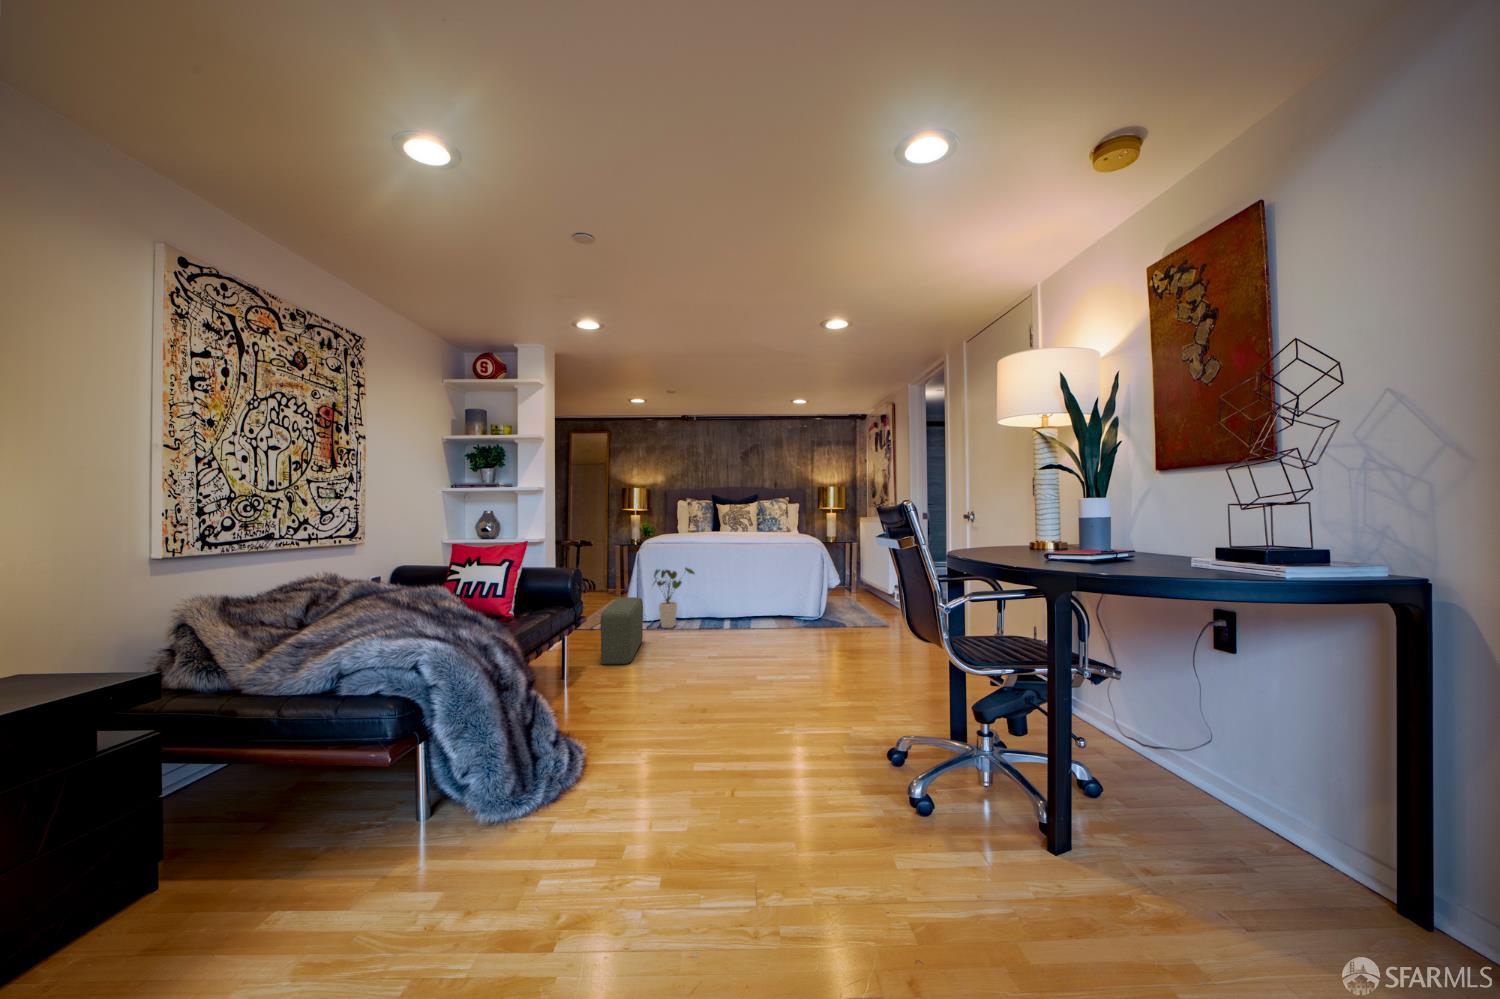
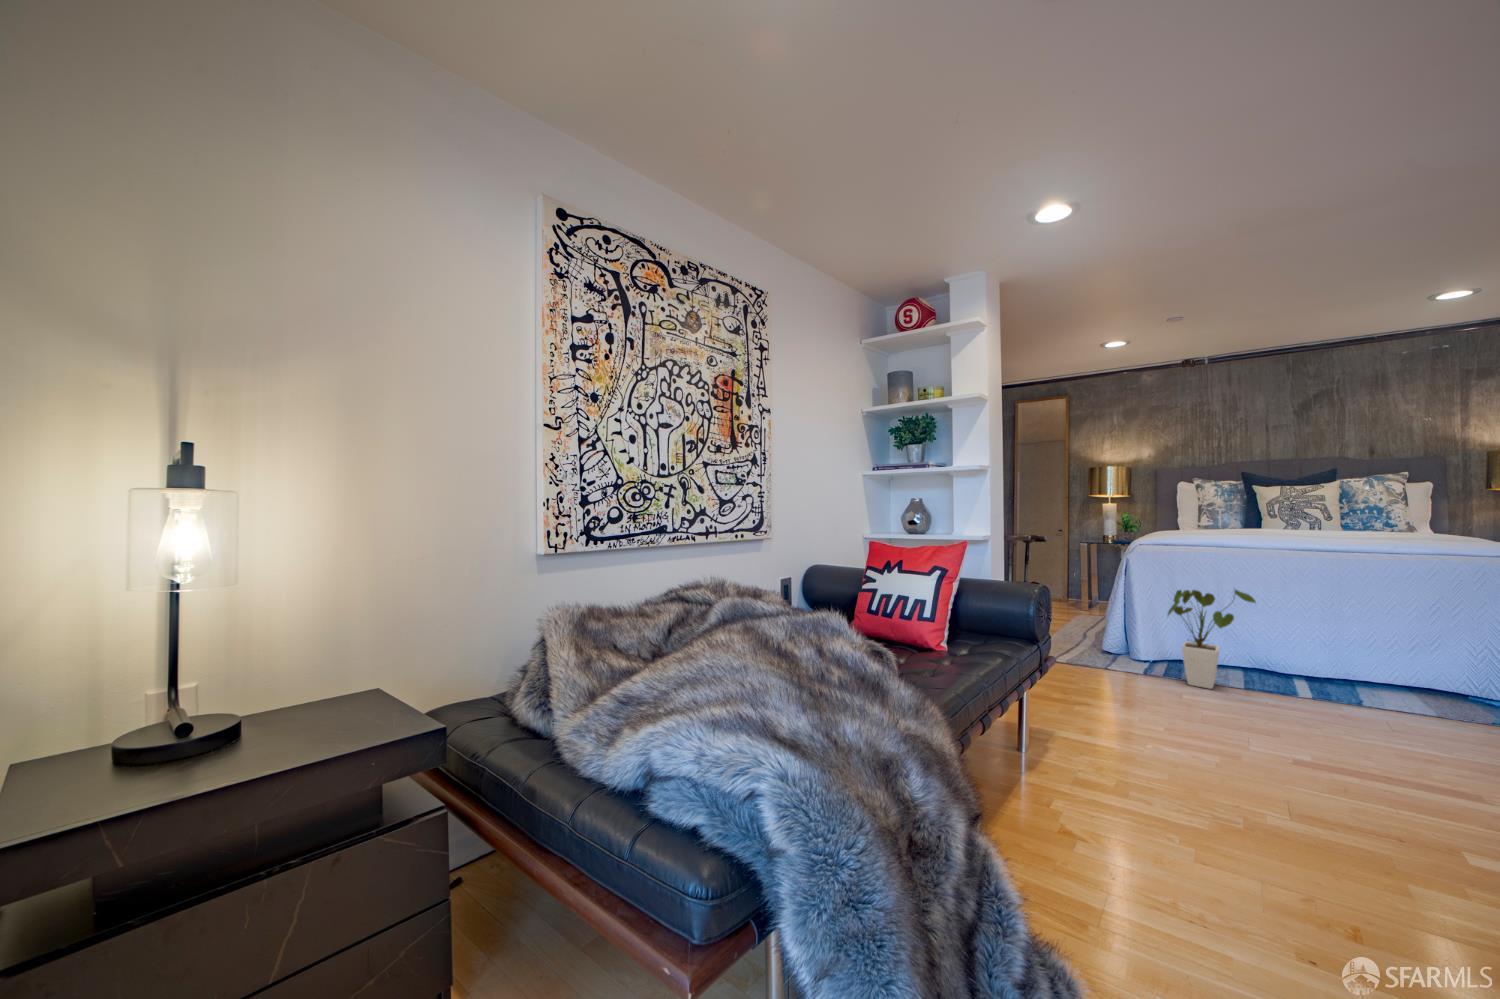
pouf: present [600,597,643,665] -> none [1091,634,1161,764]

